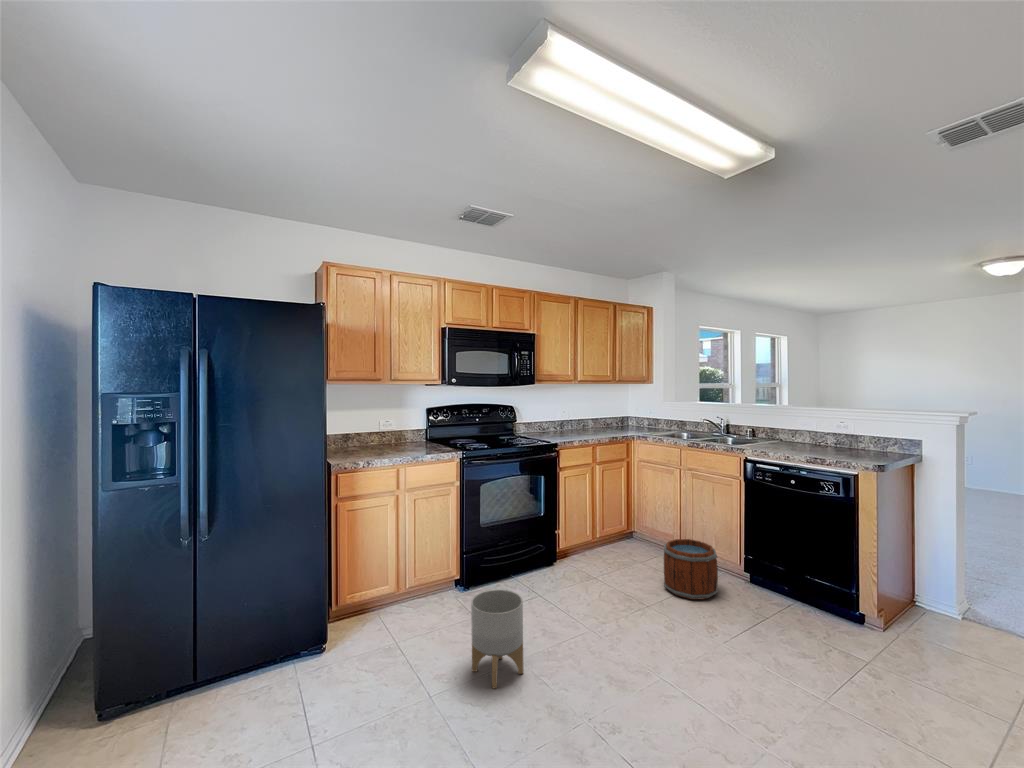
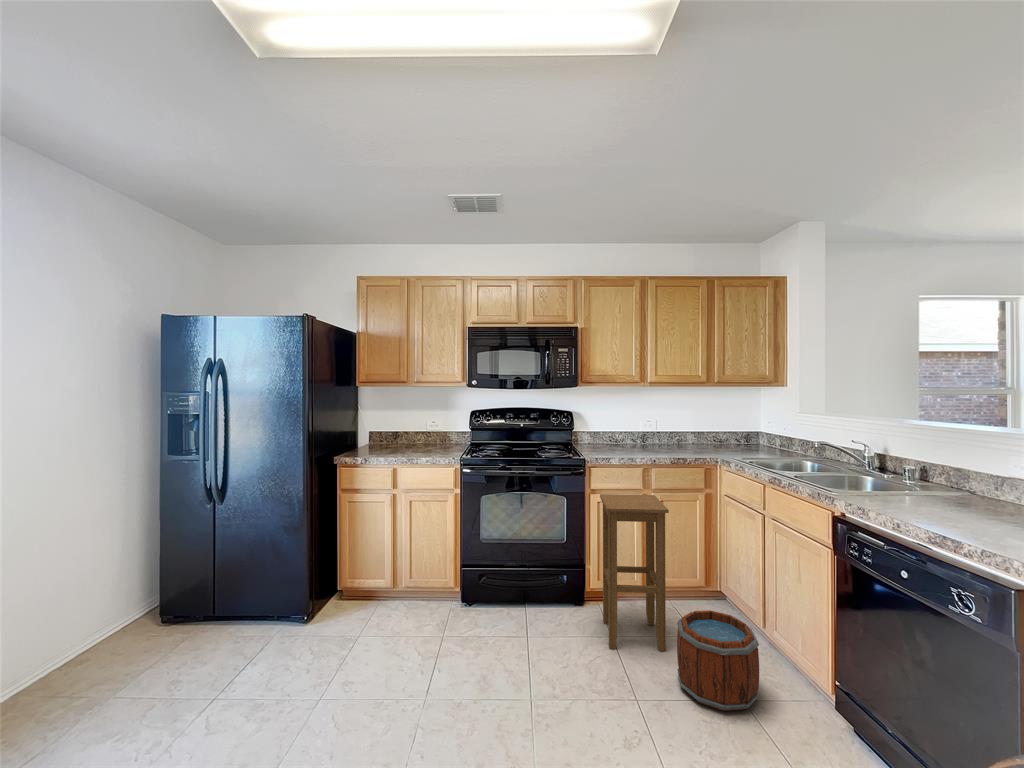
stool: none [580,466,644,587] -> present [600,494,669,651]
planter: present [471,589,524,688] -> none [352,607,410,713]

